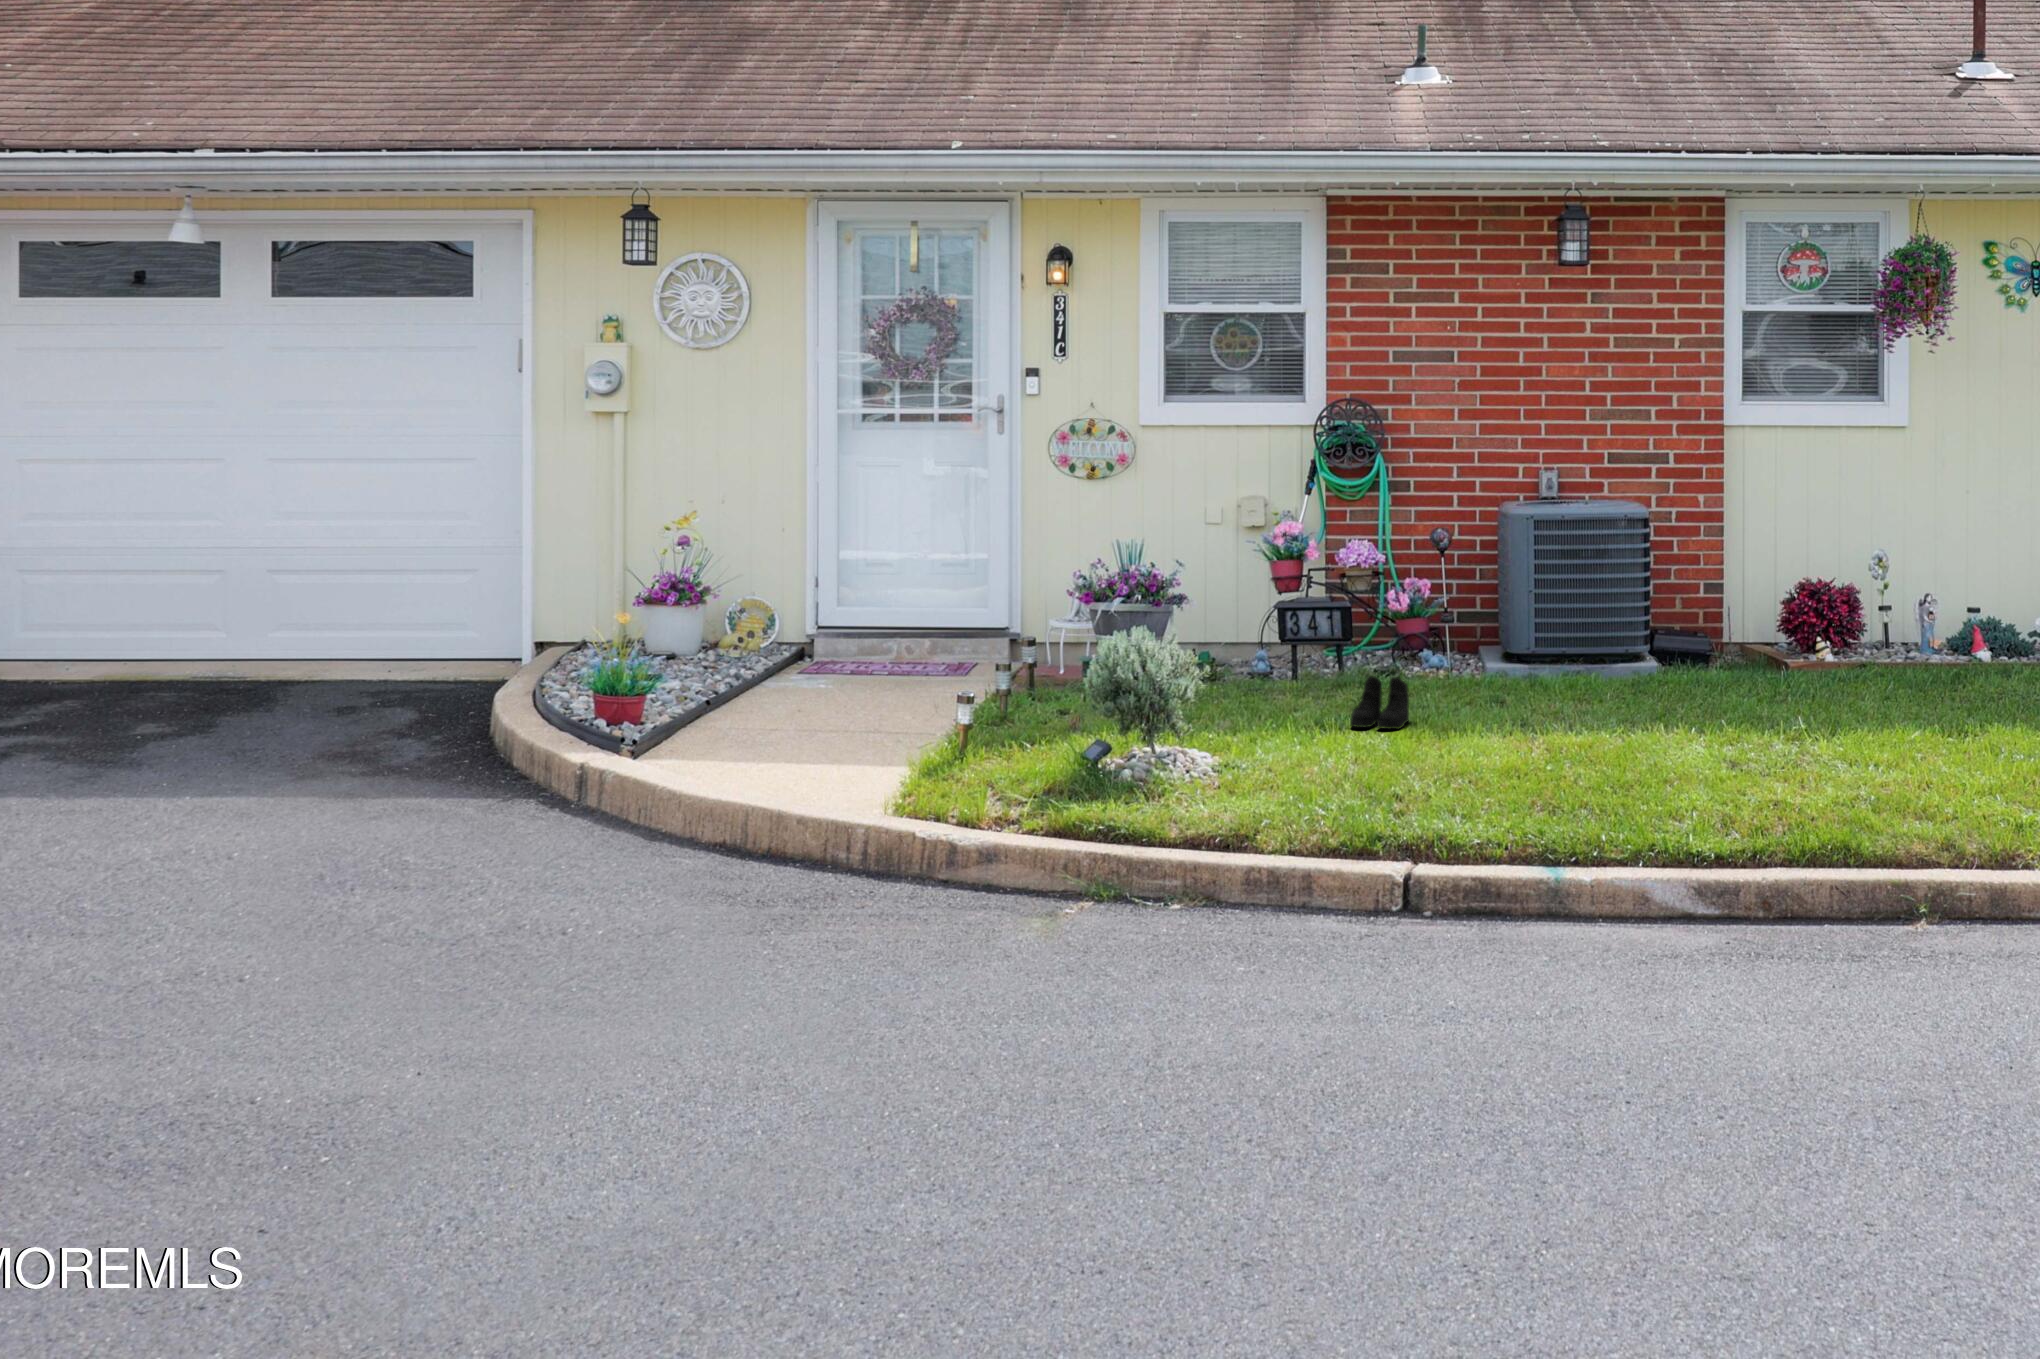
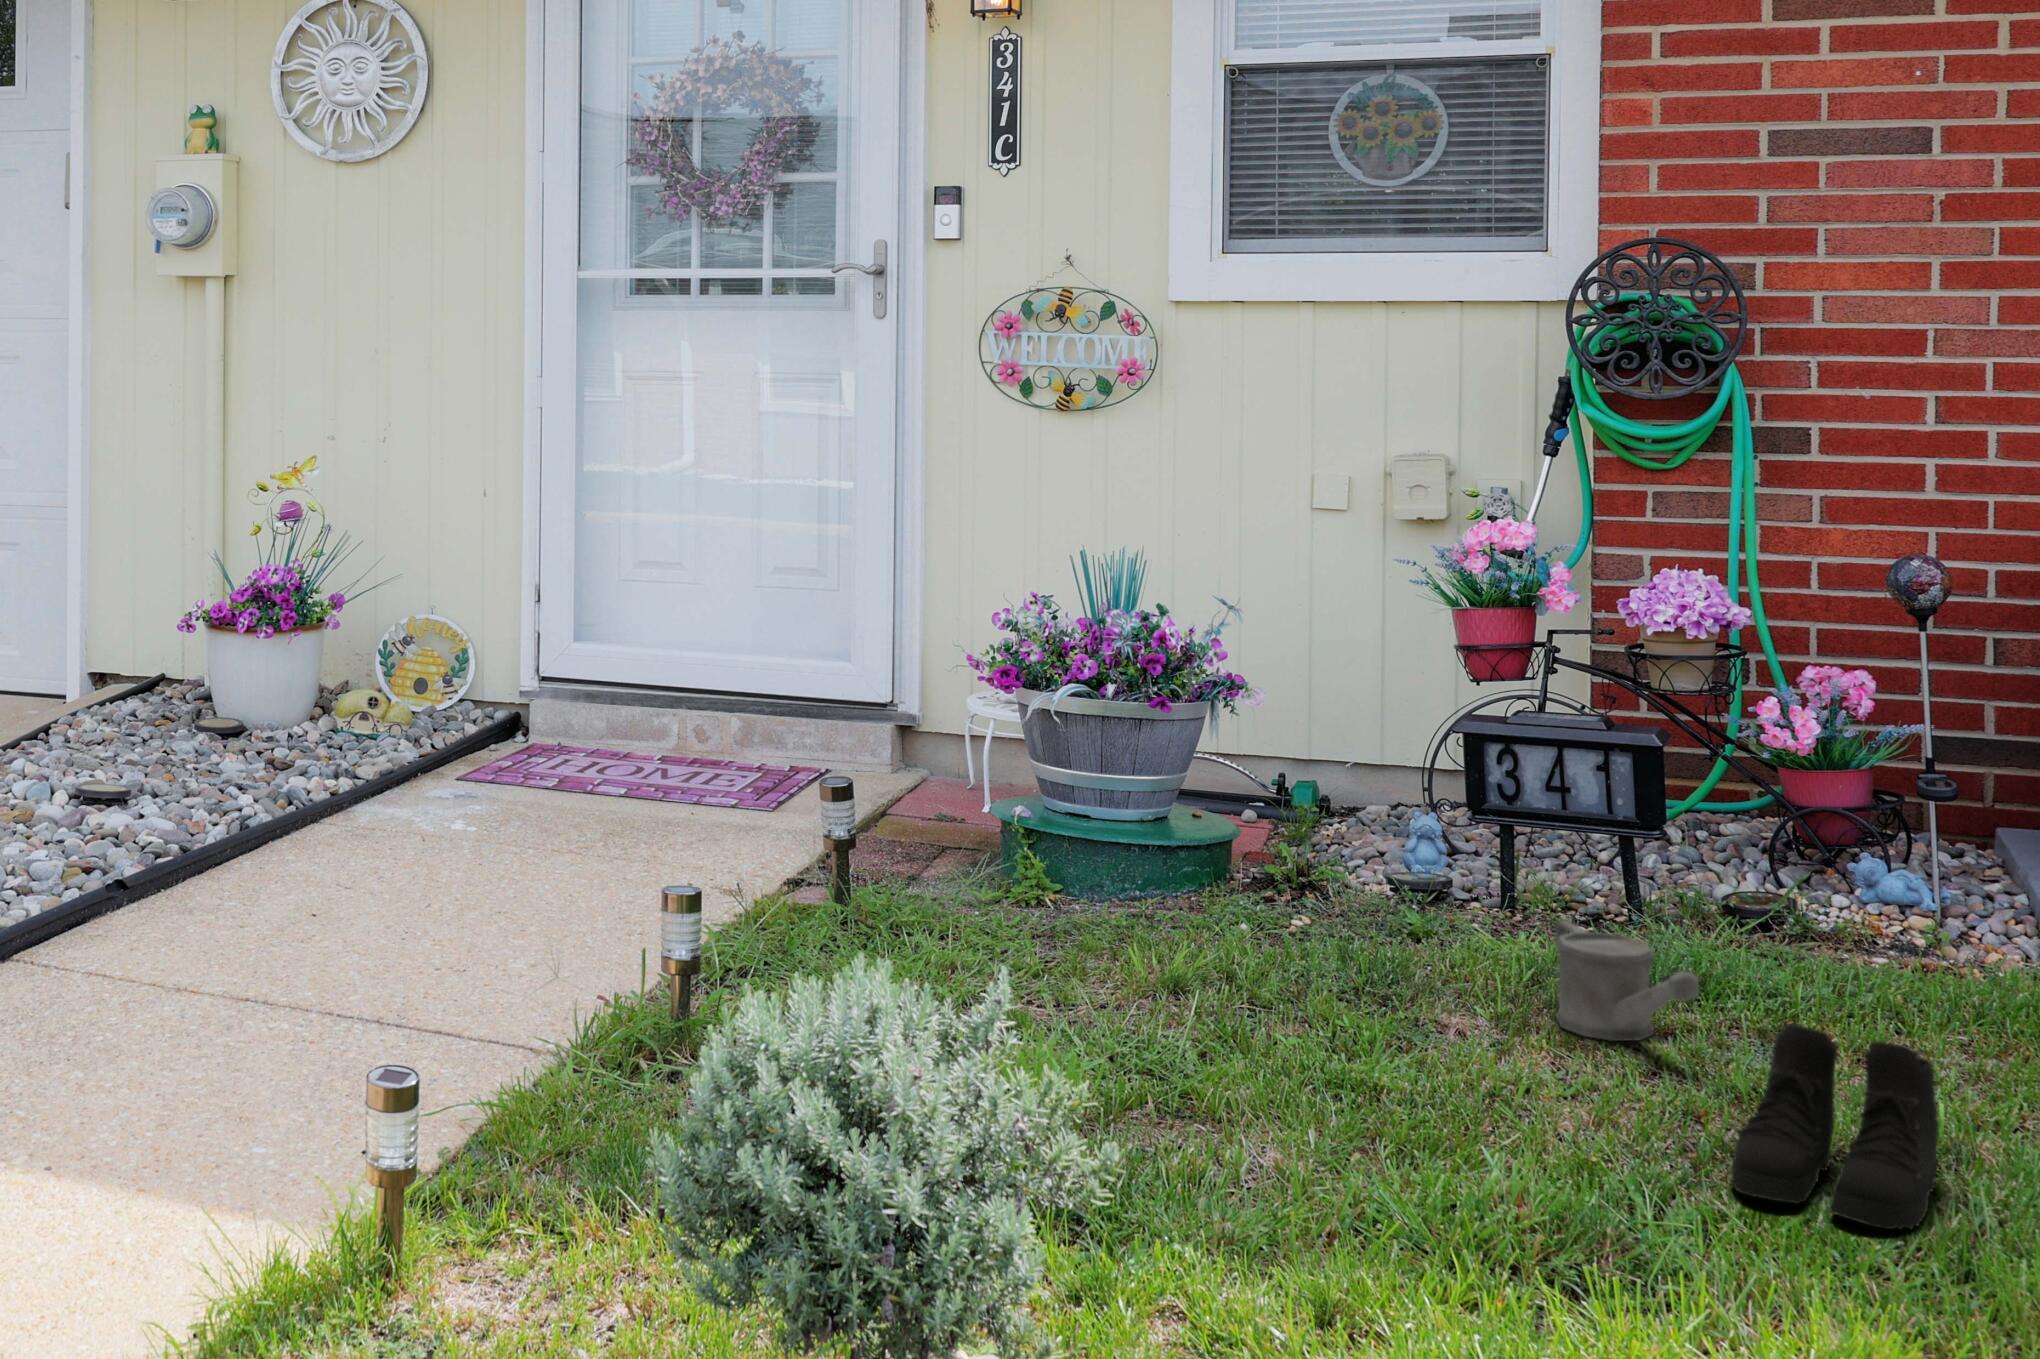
watering can: none [1304,668,1347,705] -> present [1555,921,1699,1041]

